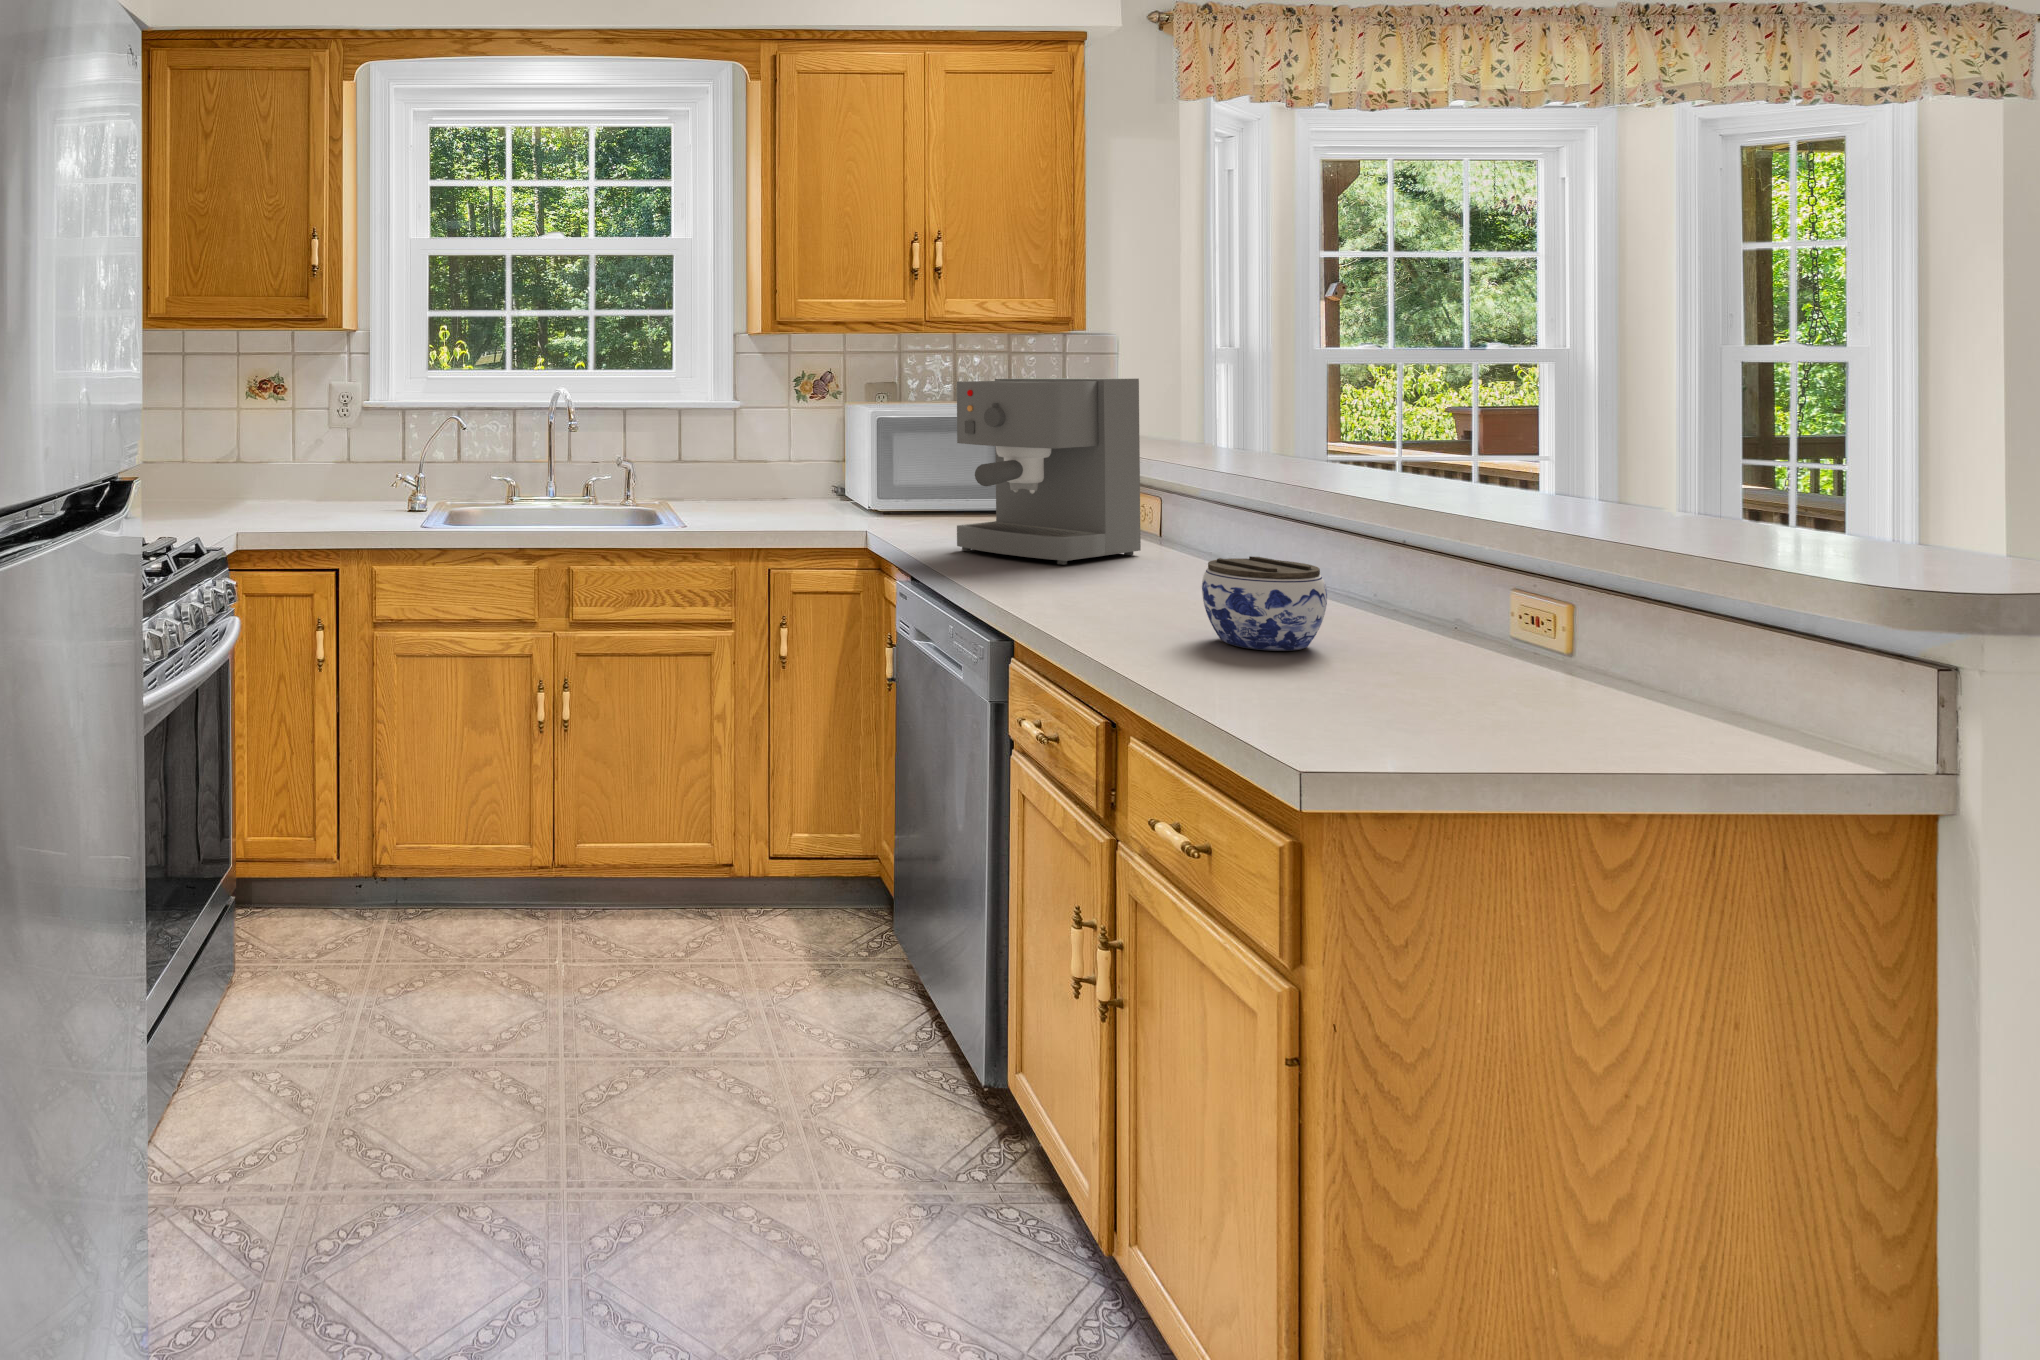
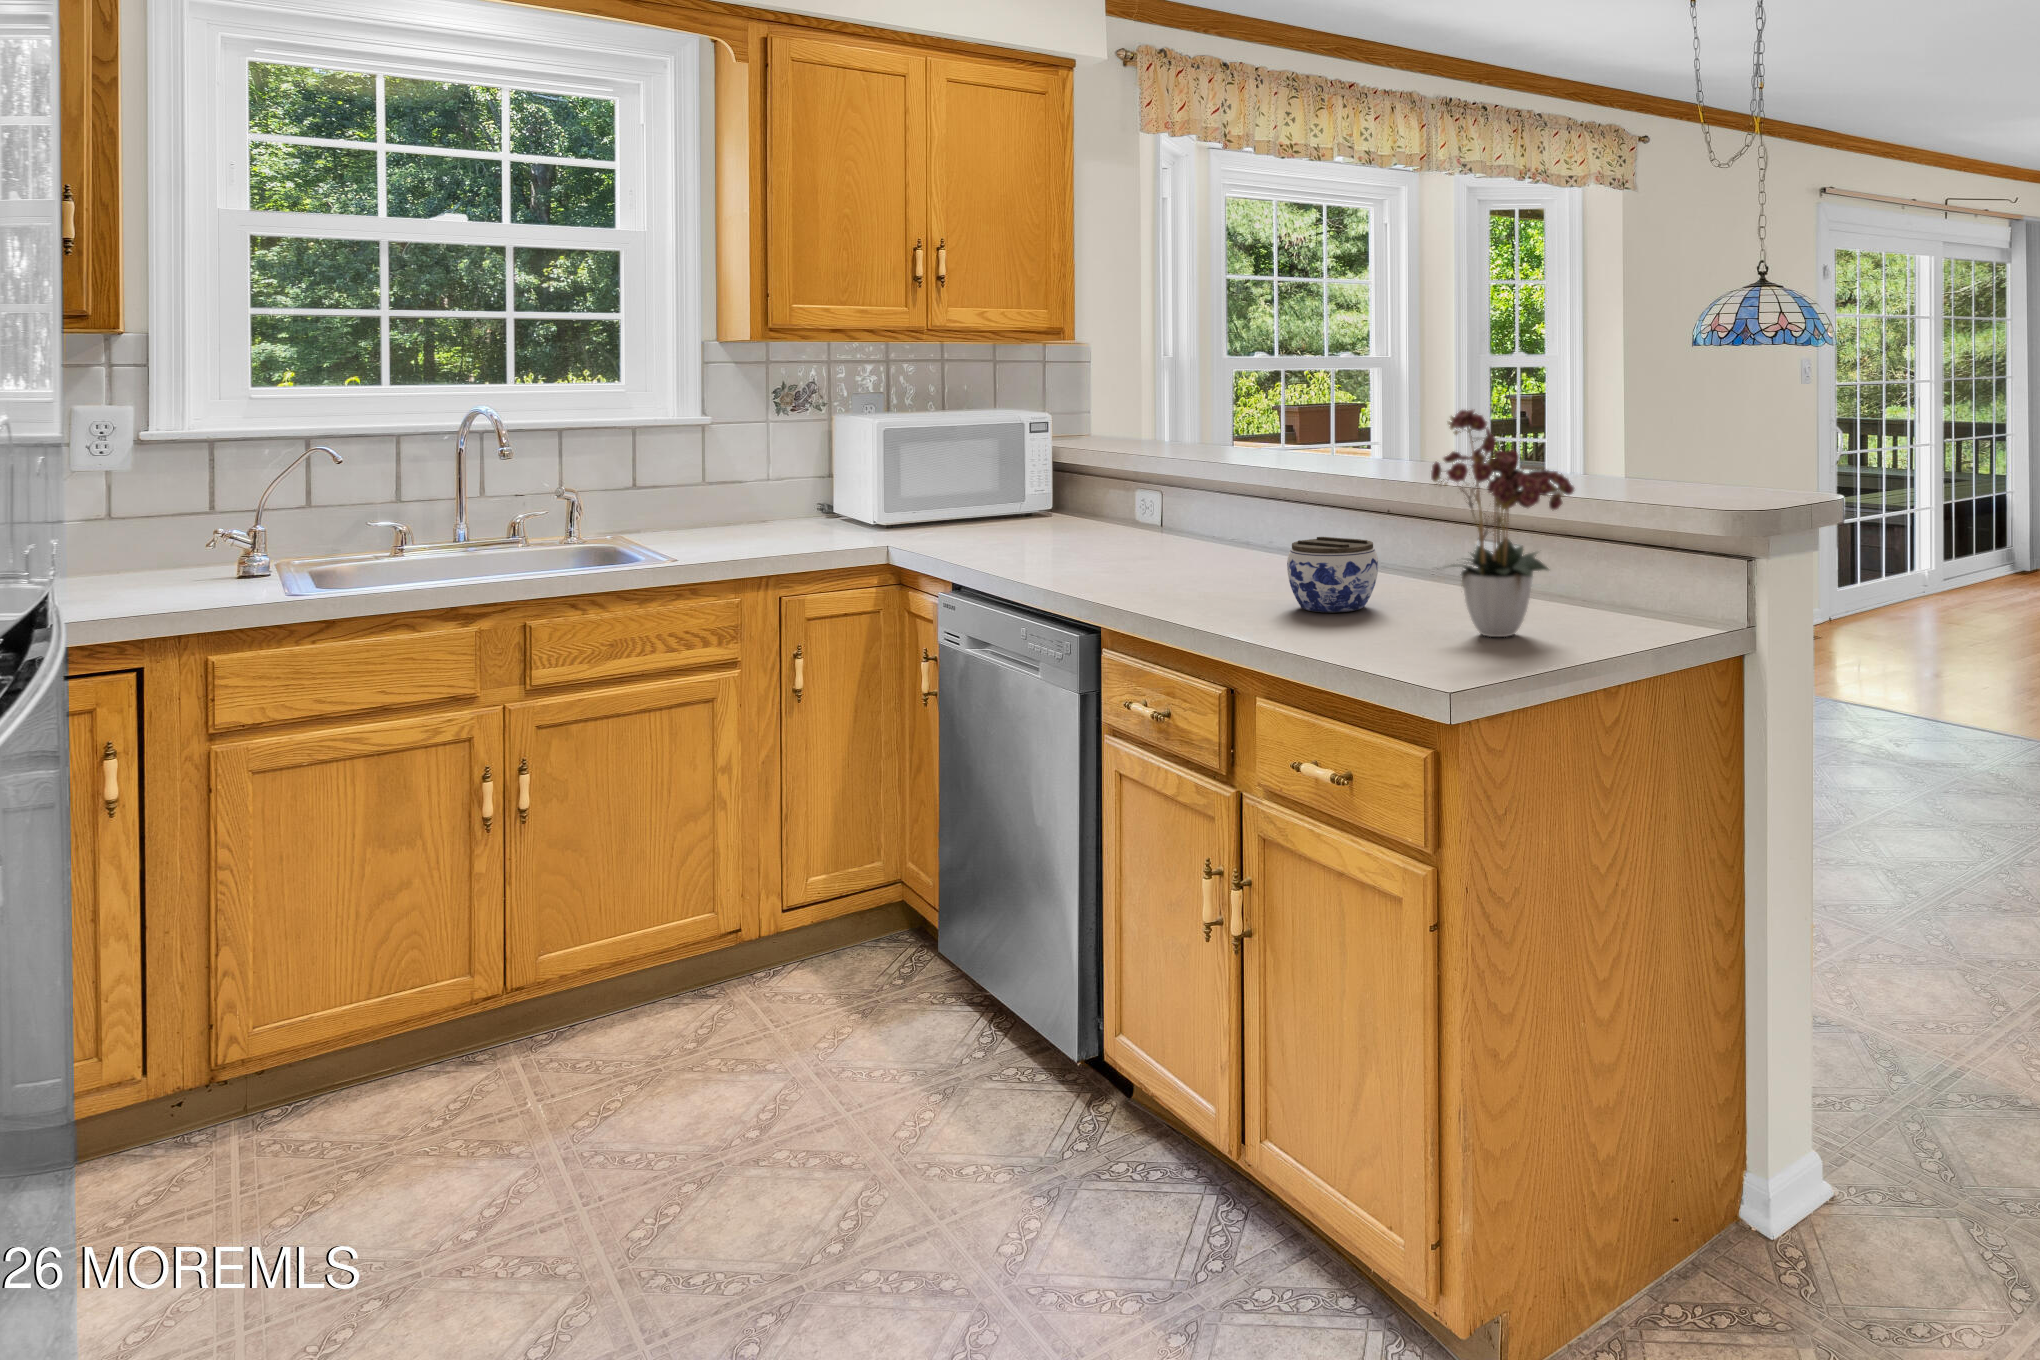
coffee maker: present [957,378,1141,564] -> none [1005,388,1167,562]
flower arrangement: none [1345,391,1613,714] -> present [1431,410,1574,637]

